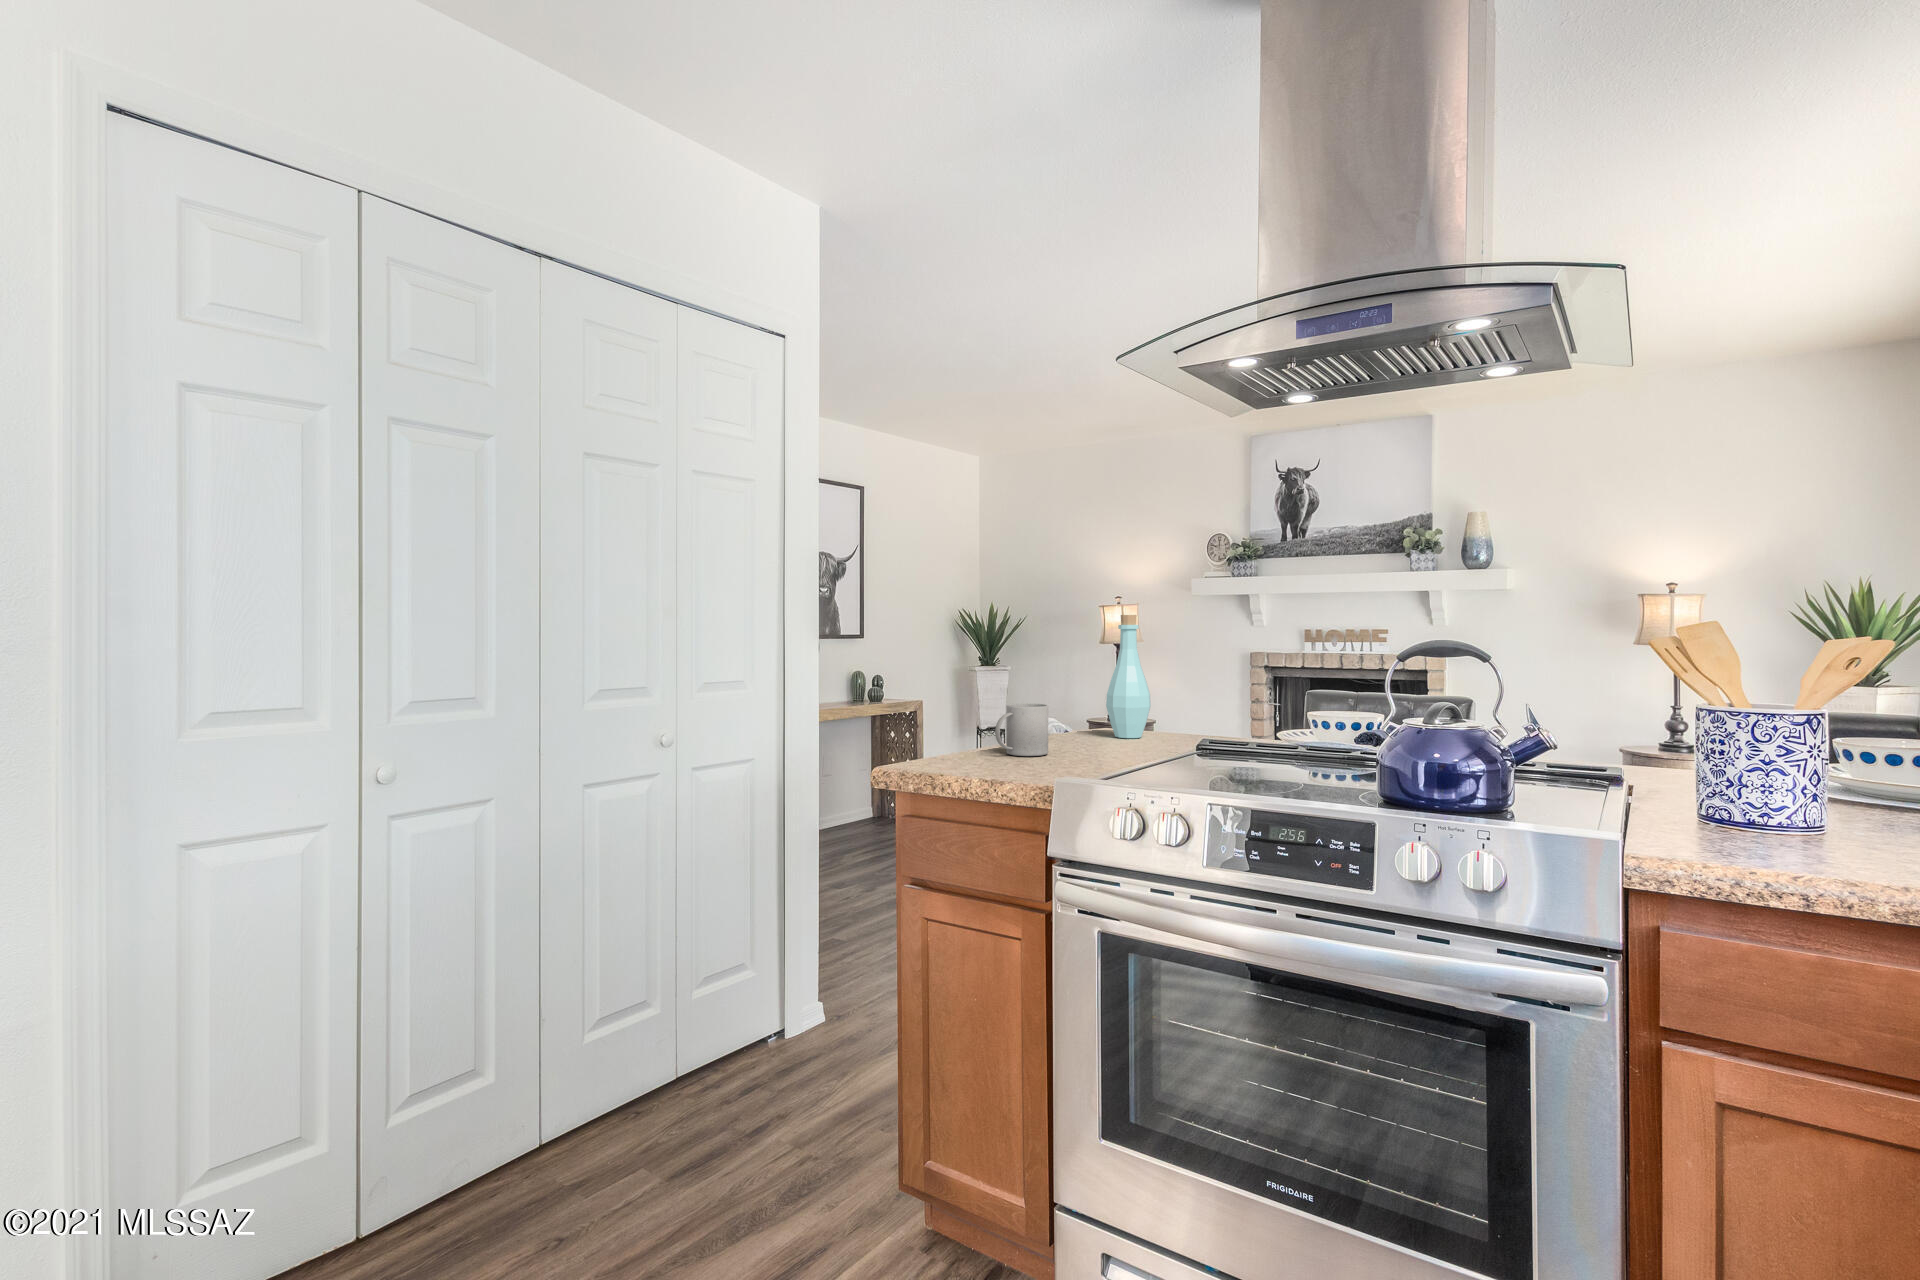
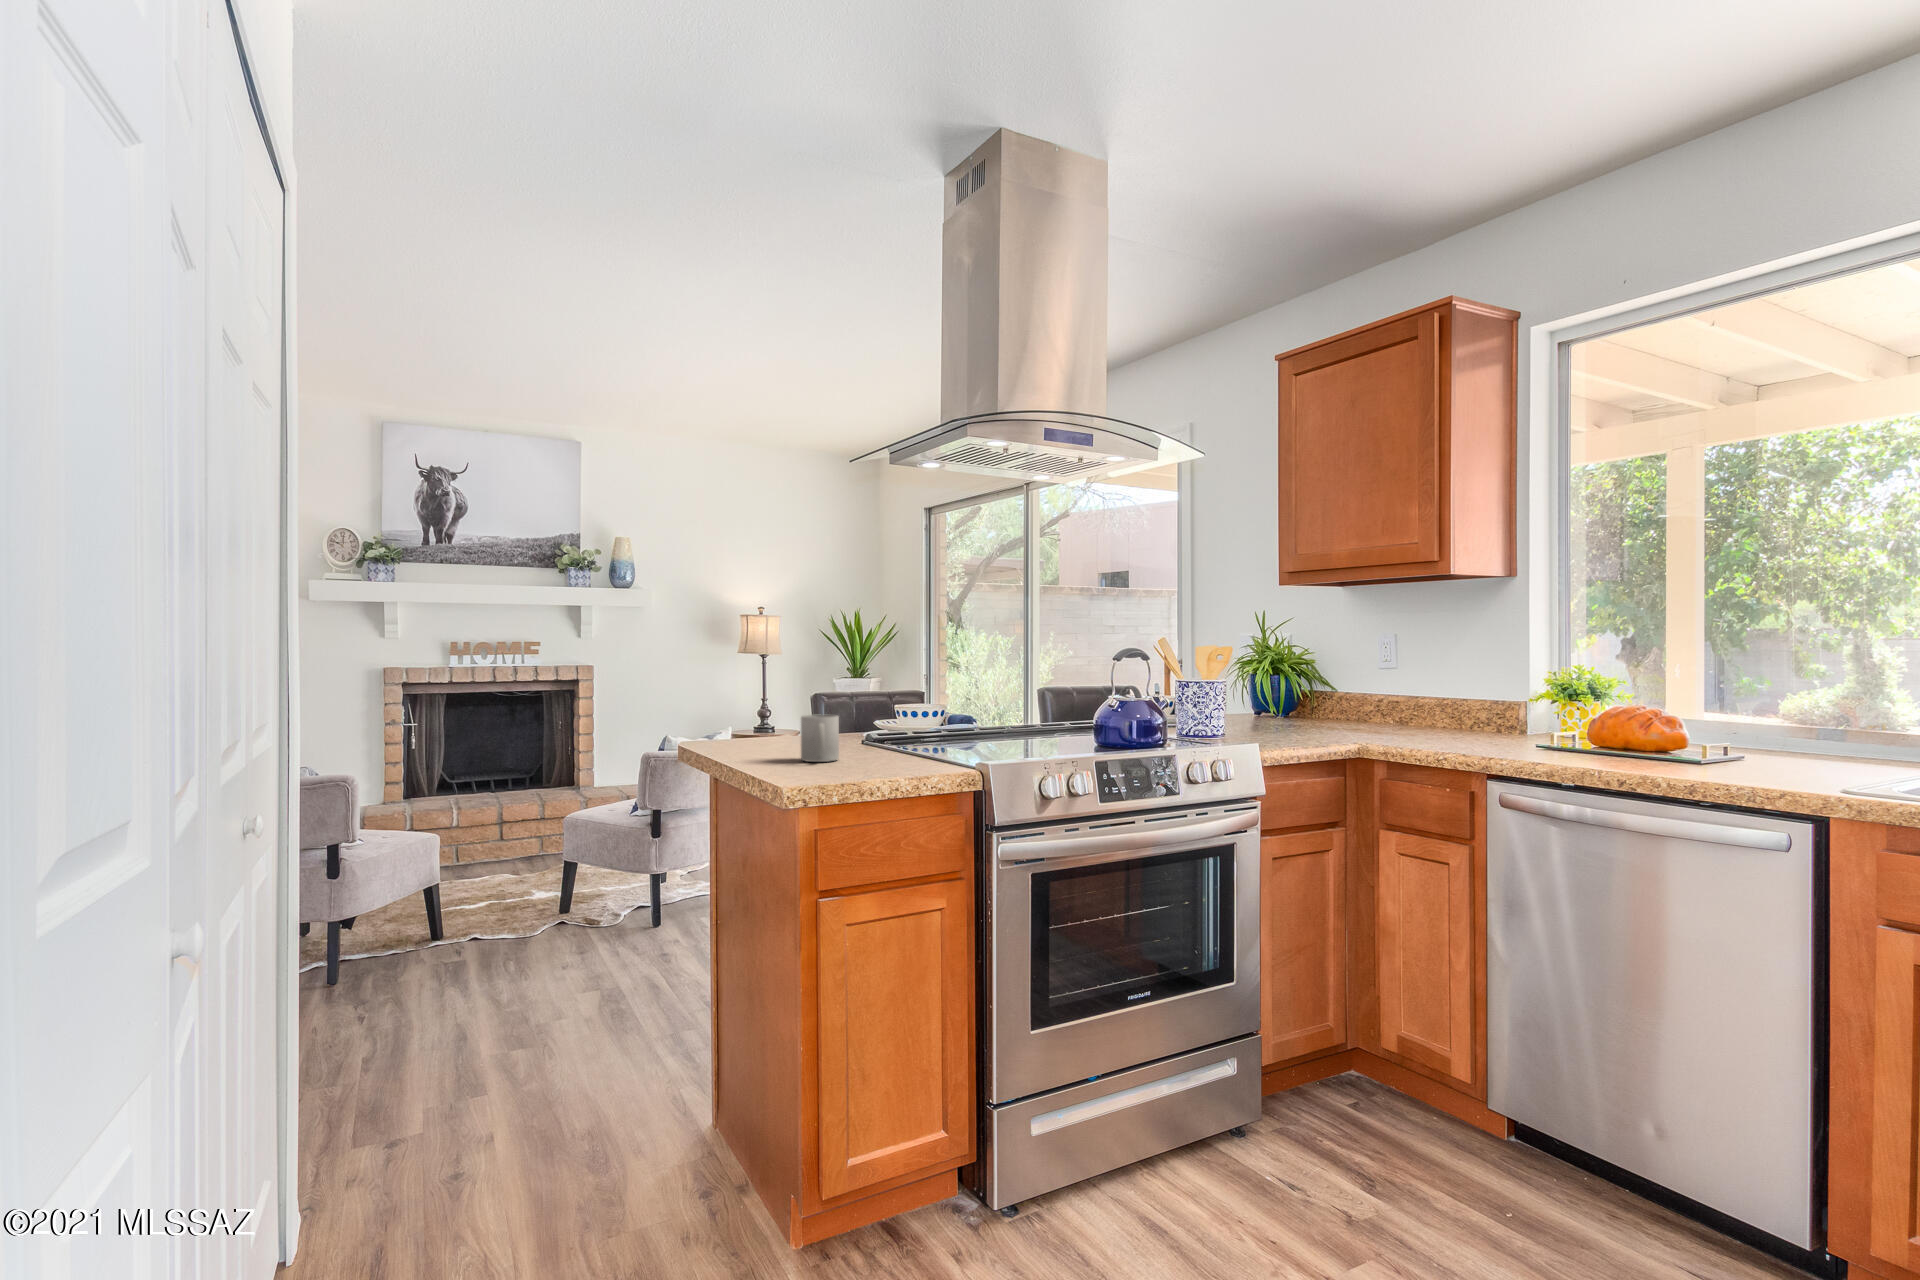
bottle: present [1106,615,1151,738] -> none [763,633,802,744]

